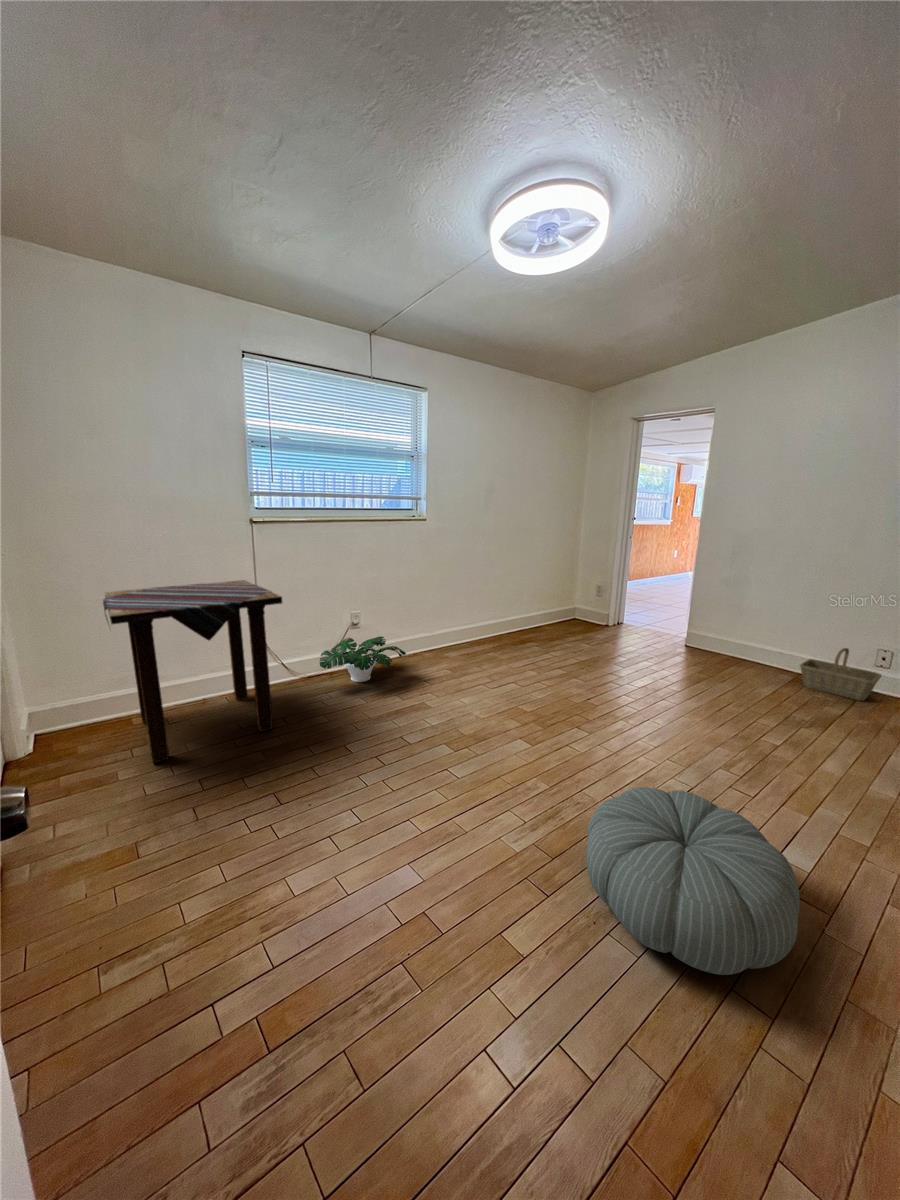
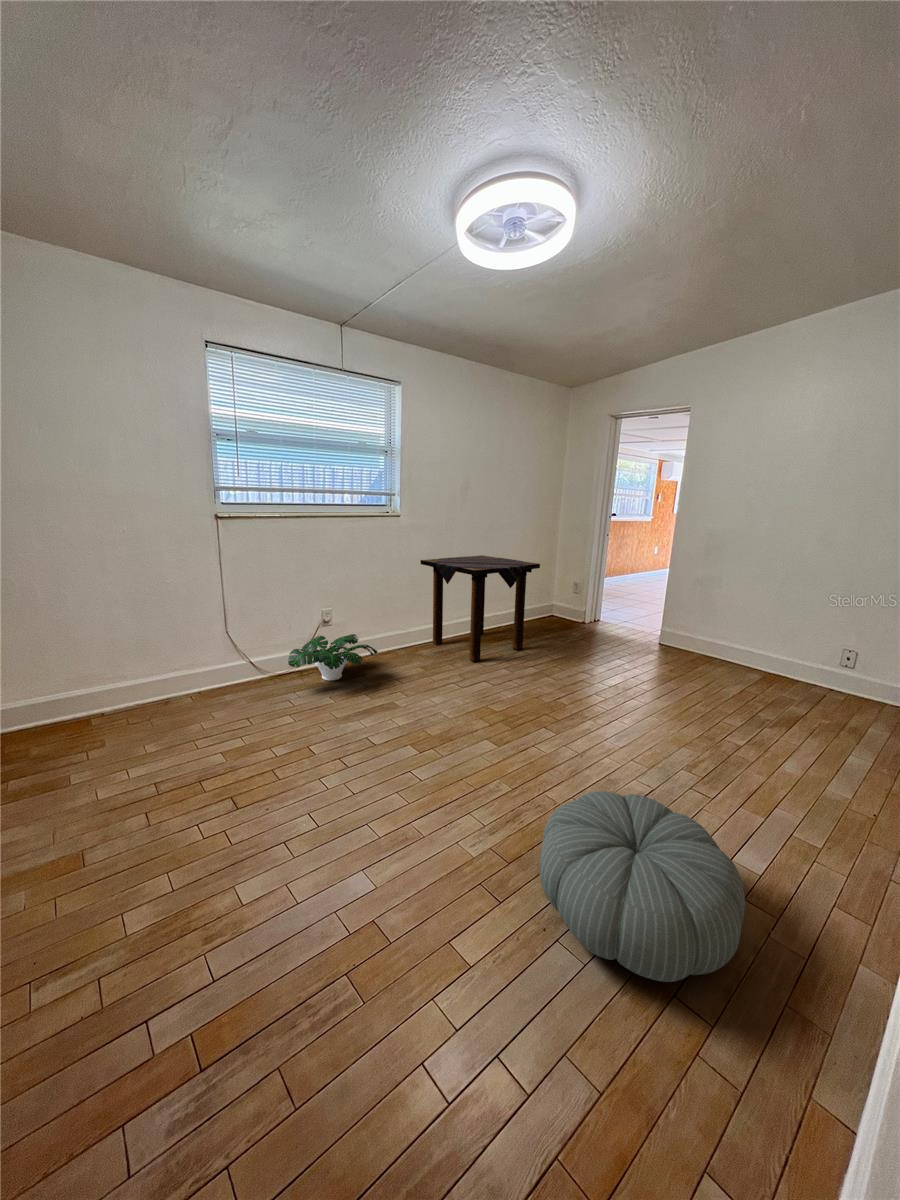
side table: present [103,580,282,763] -> present [421,555,540,662]
basket: present [800,648,881,701] -> none [767,648,845,701]

